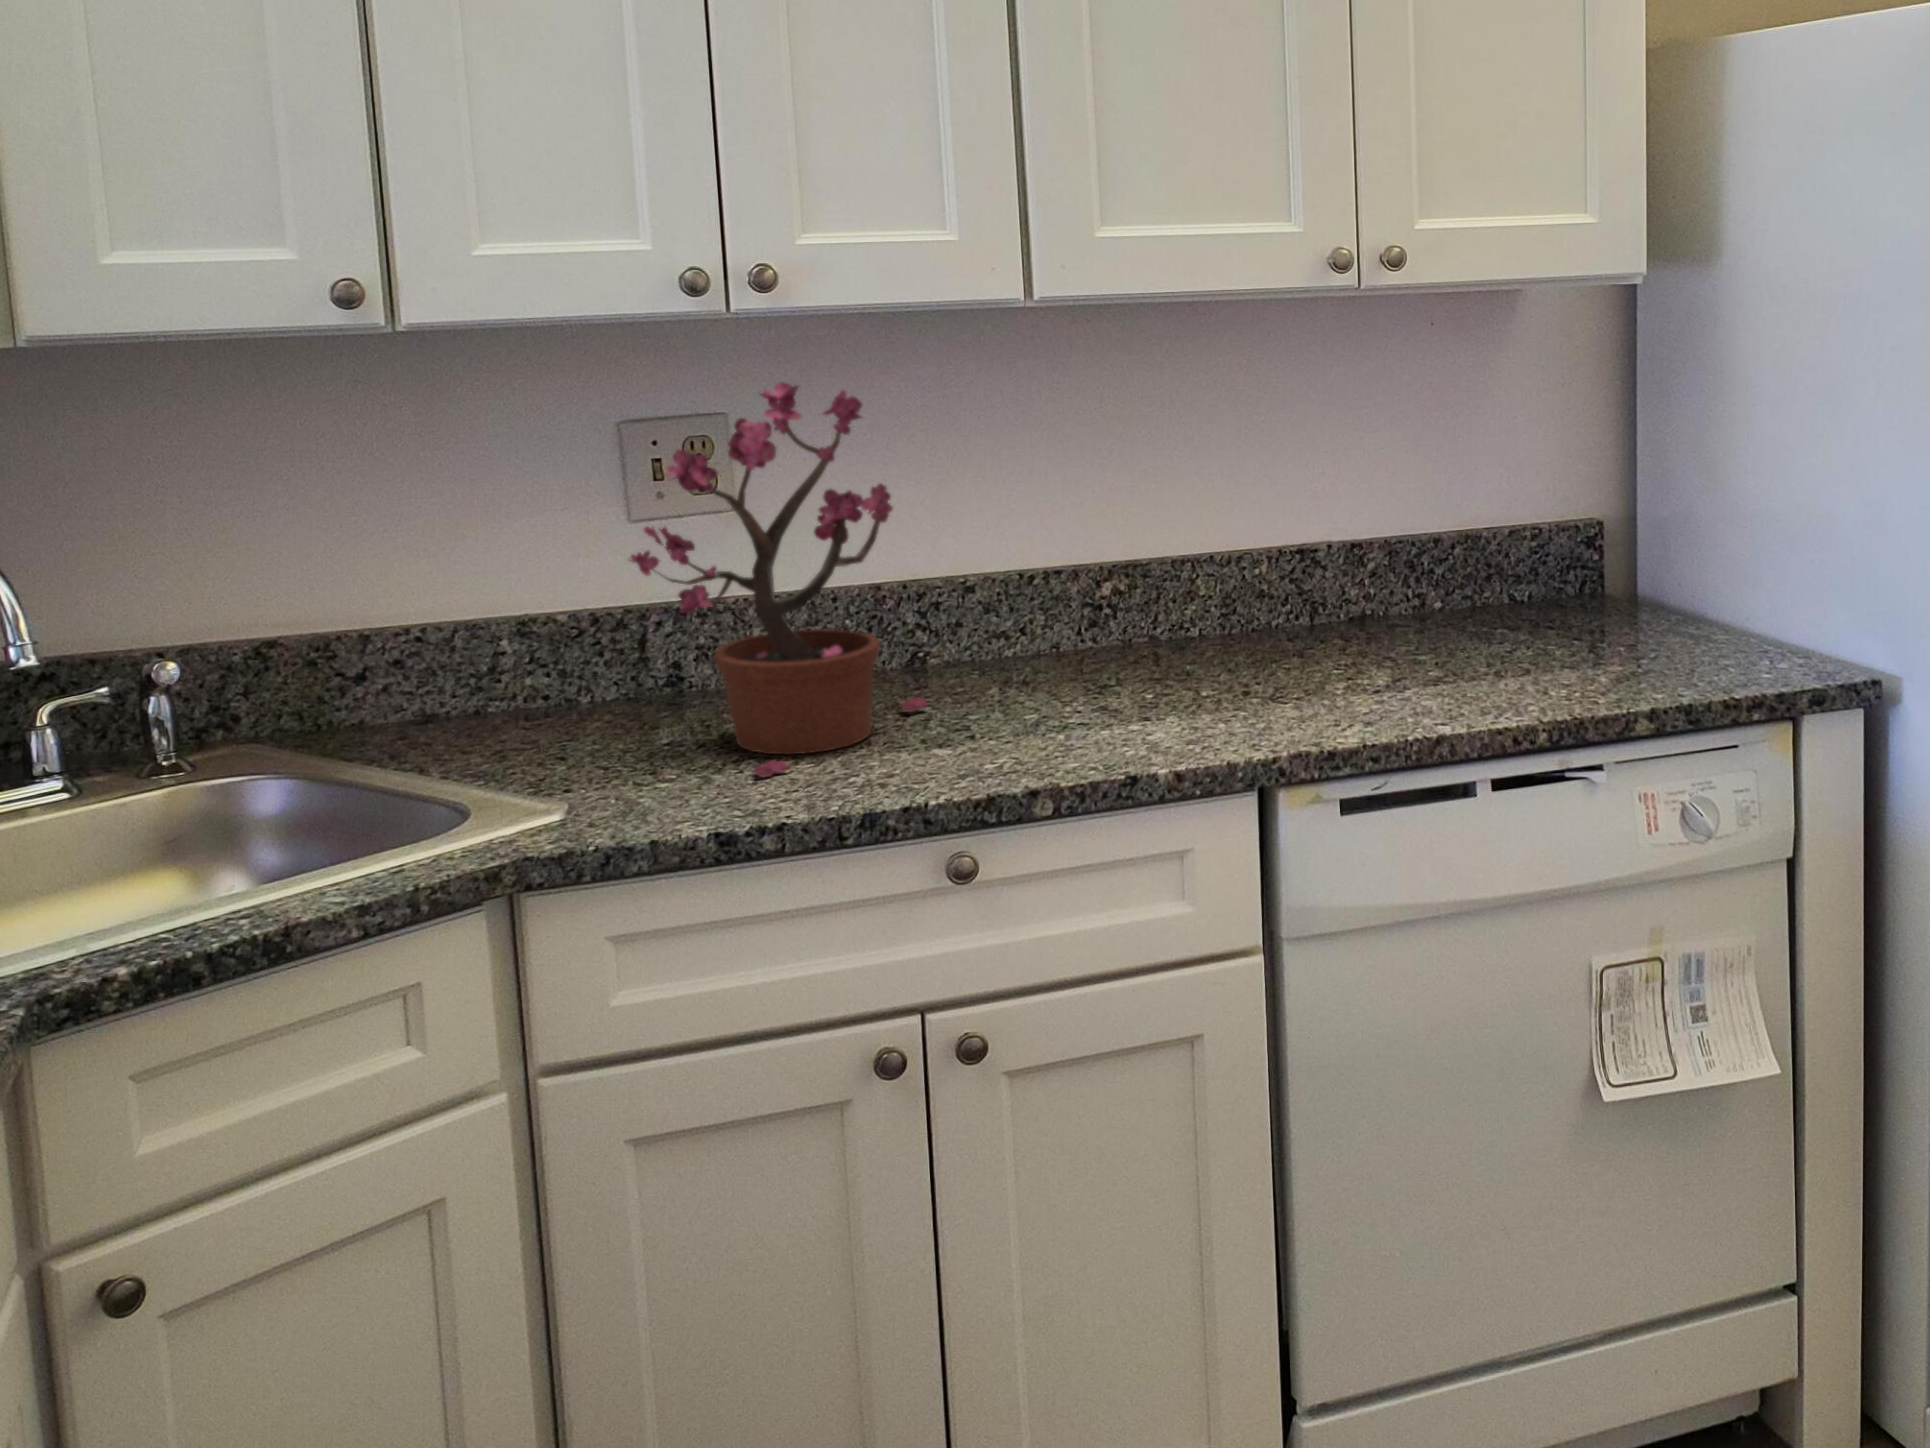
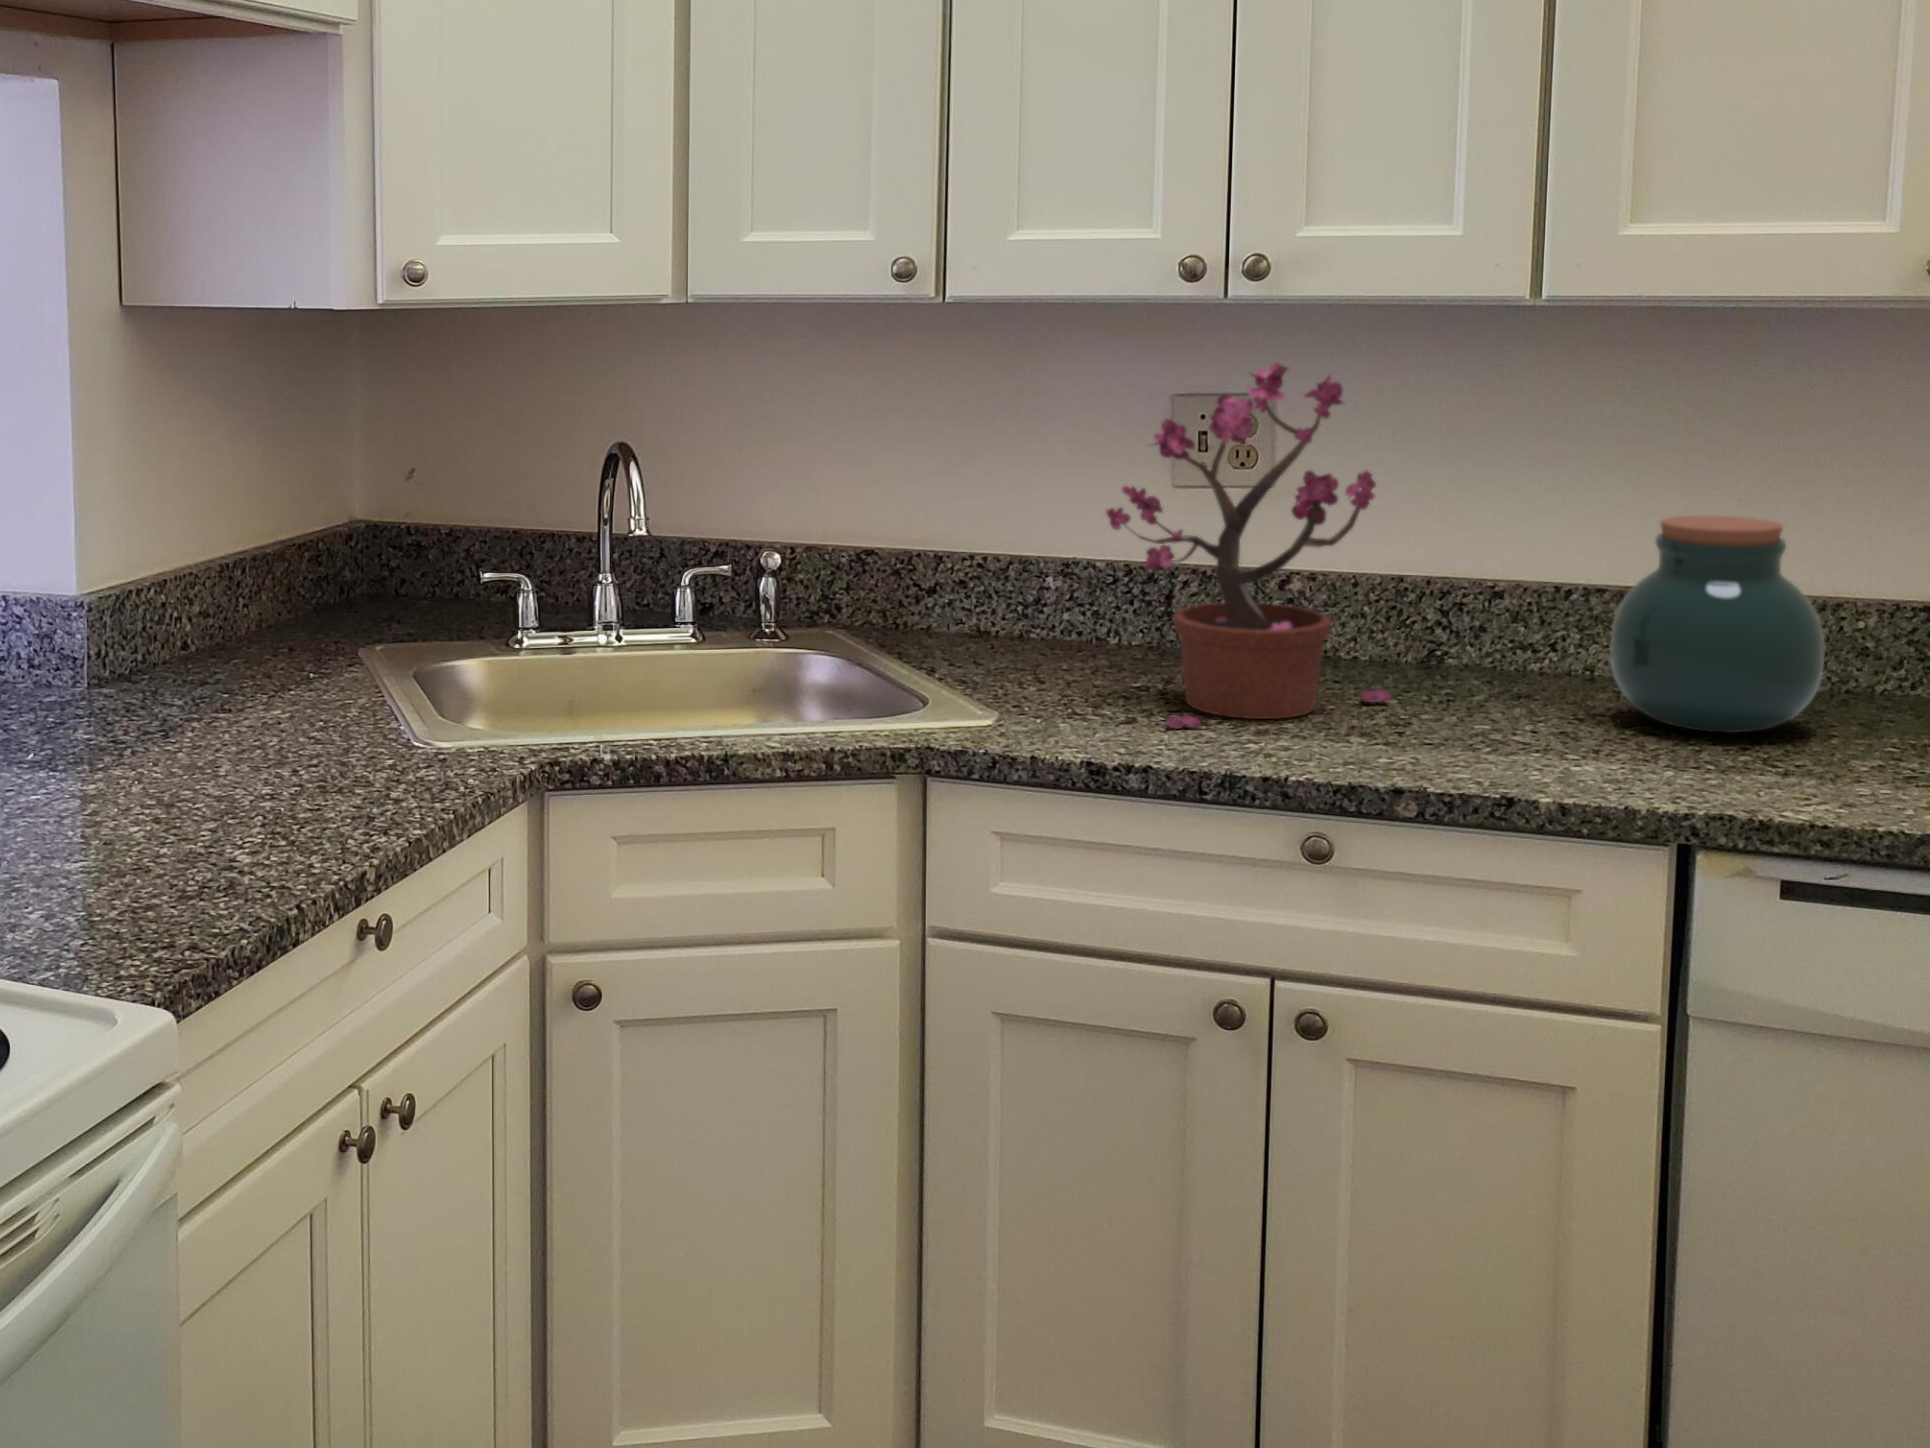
jar: none [1107,491,1275,683] -> present [1610,516,1824,732]

